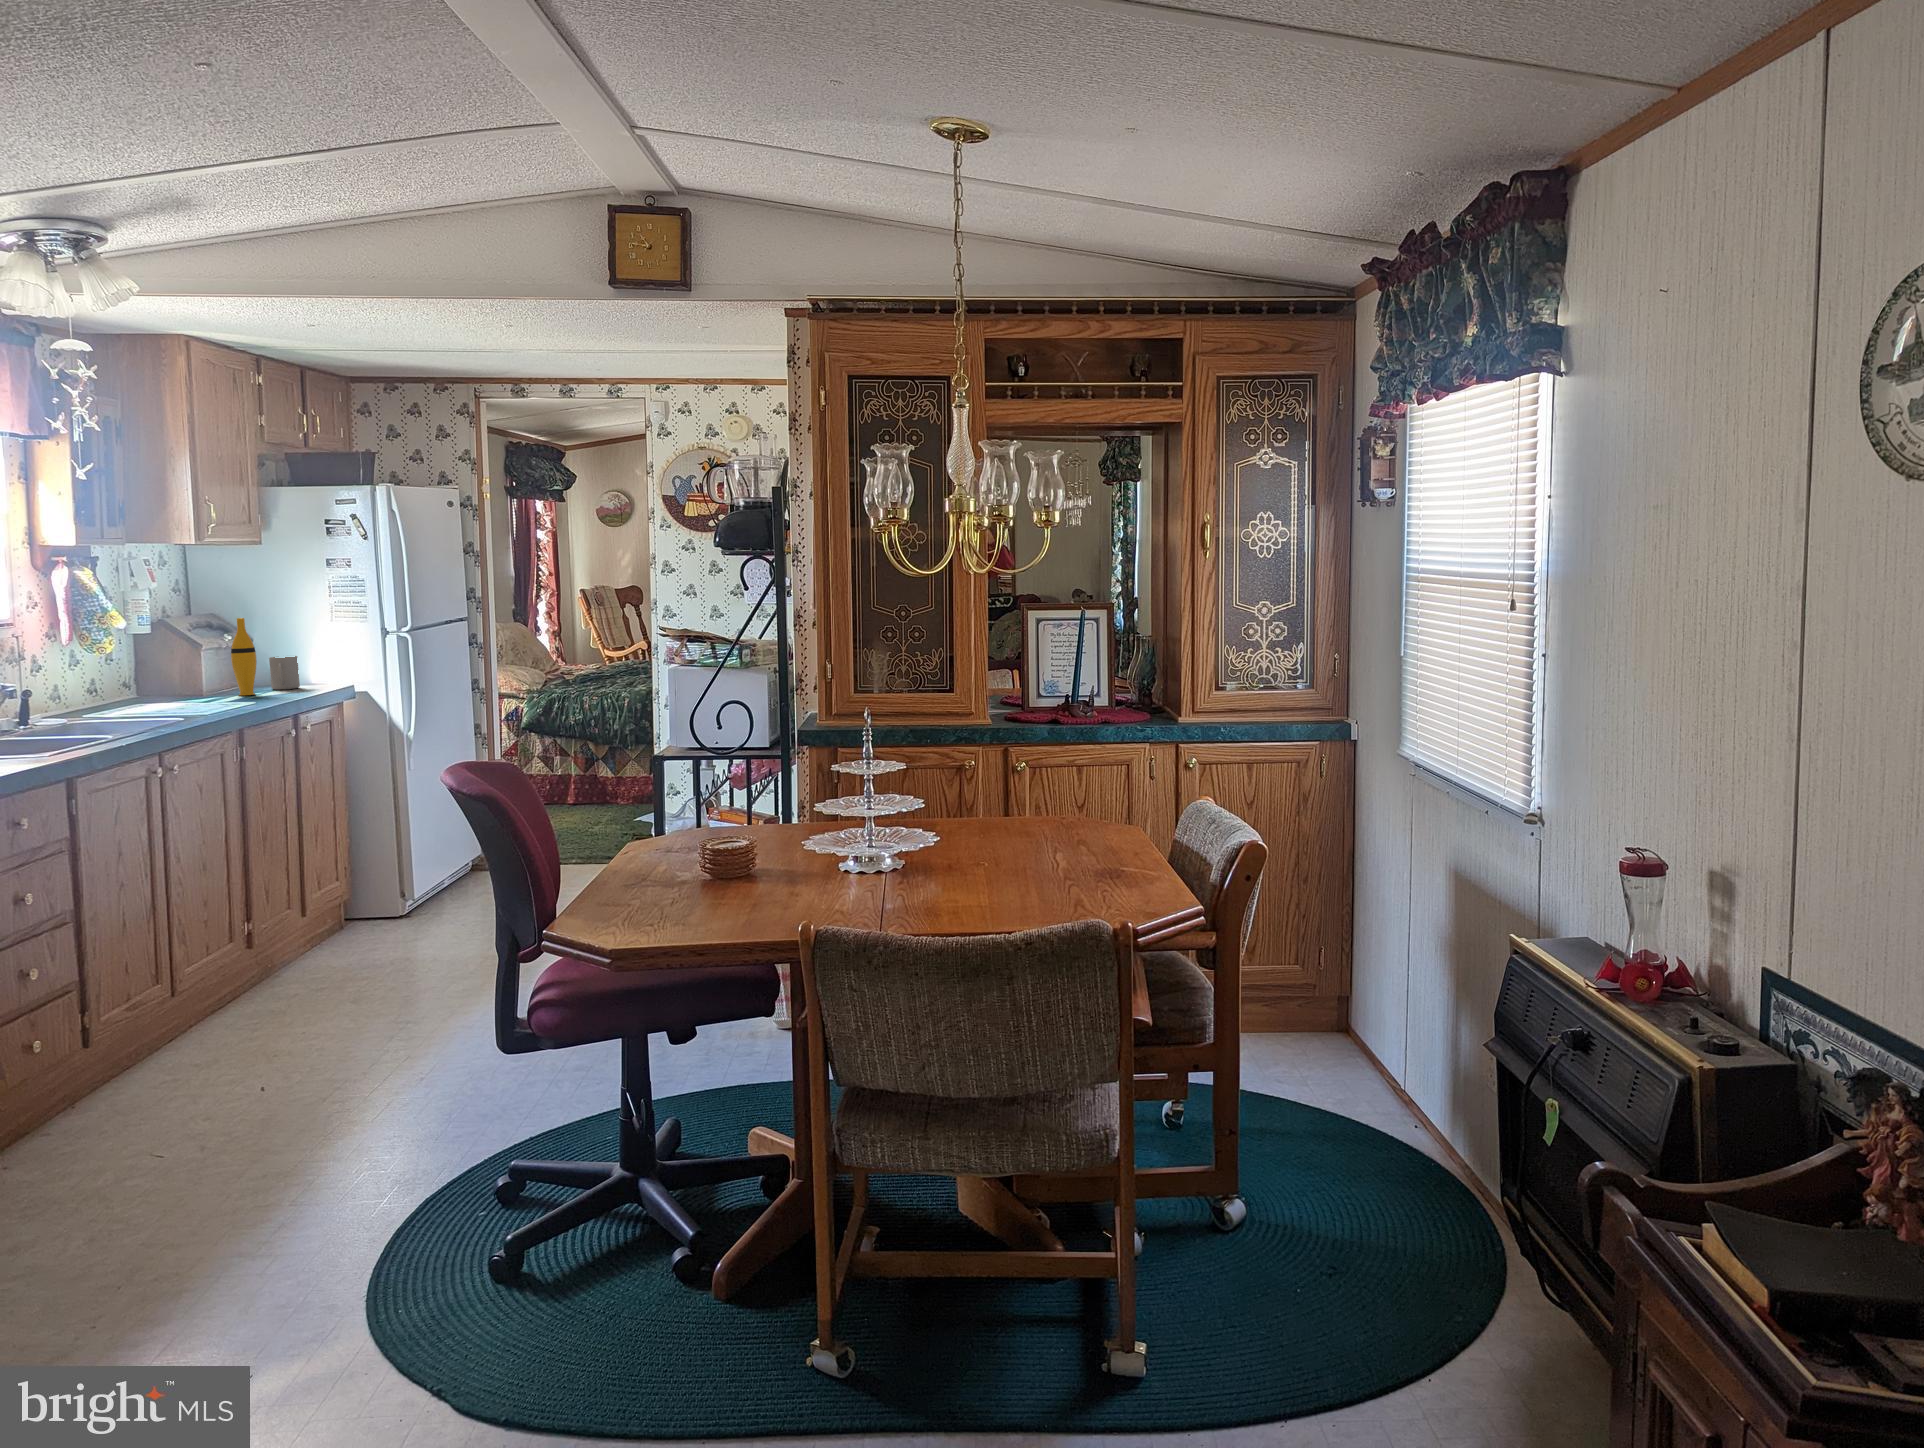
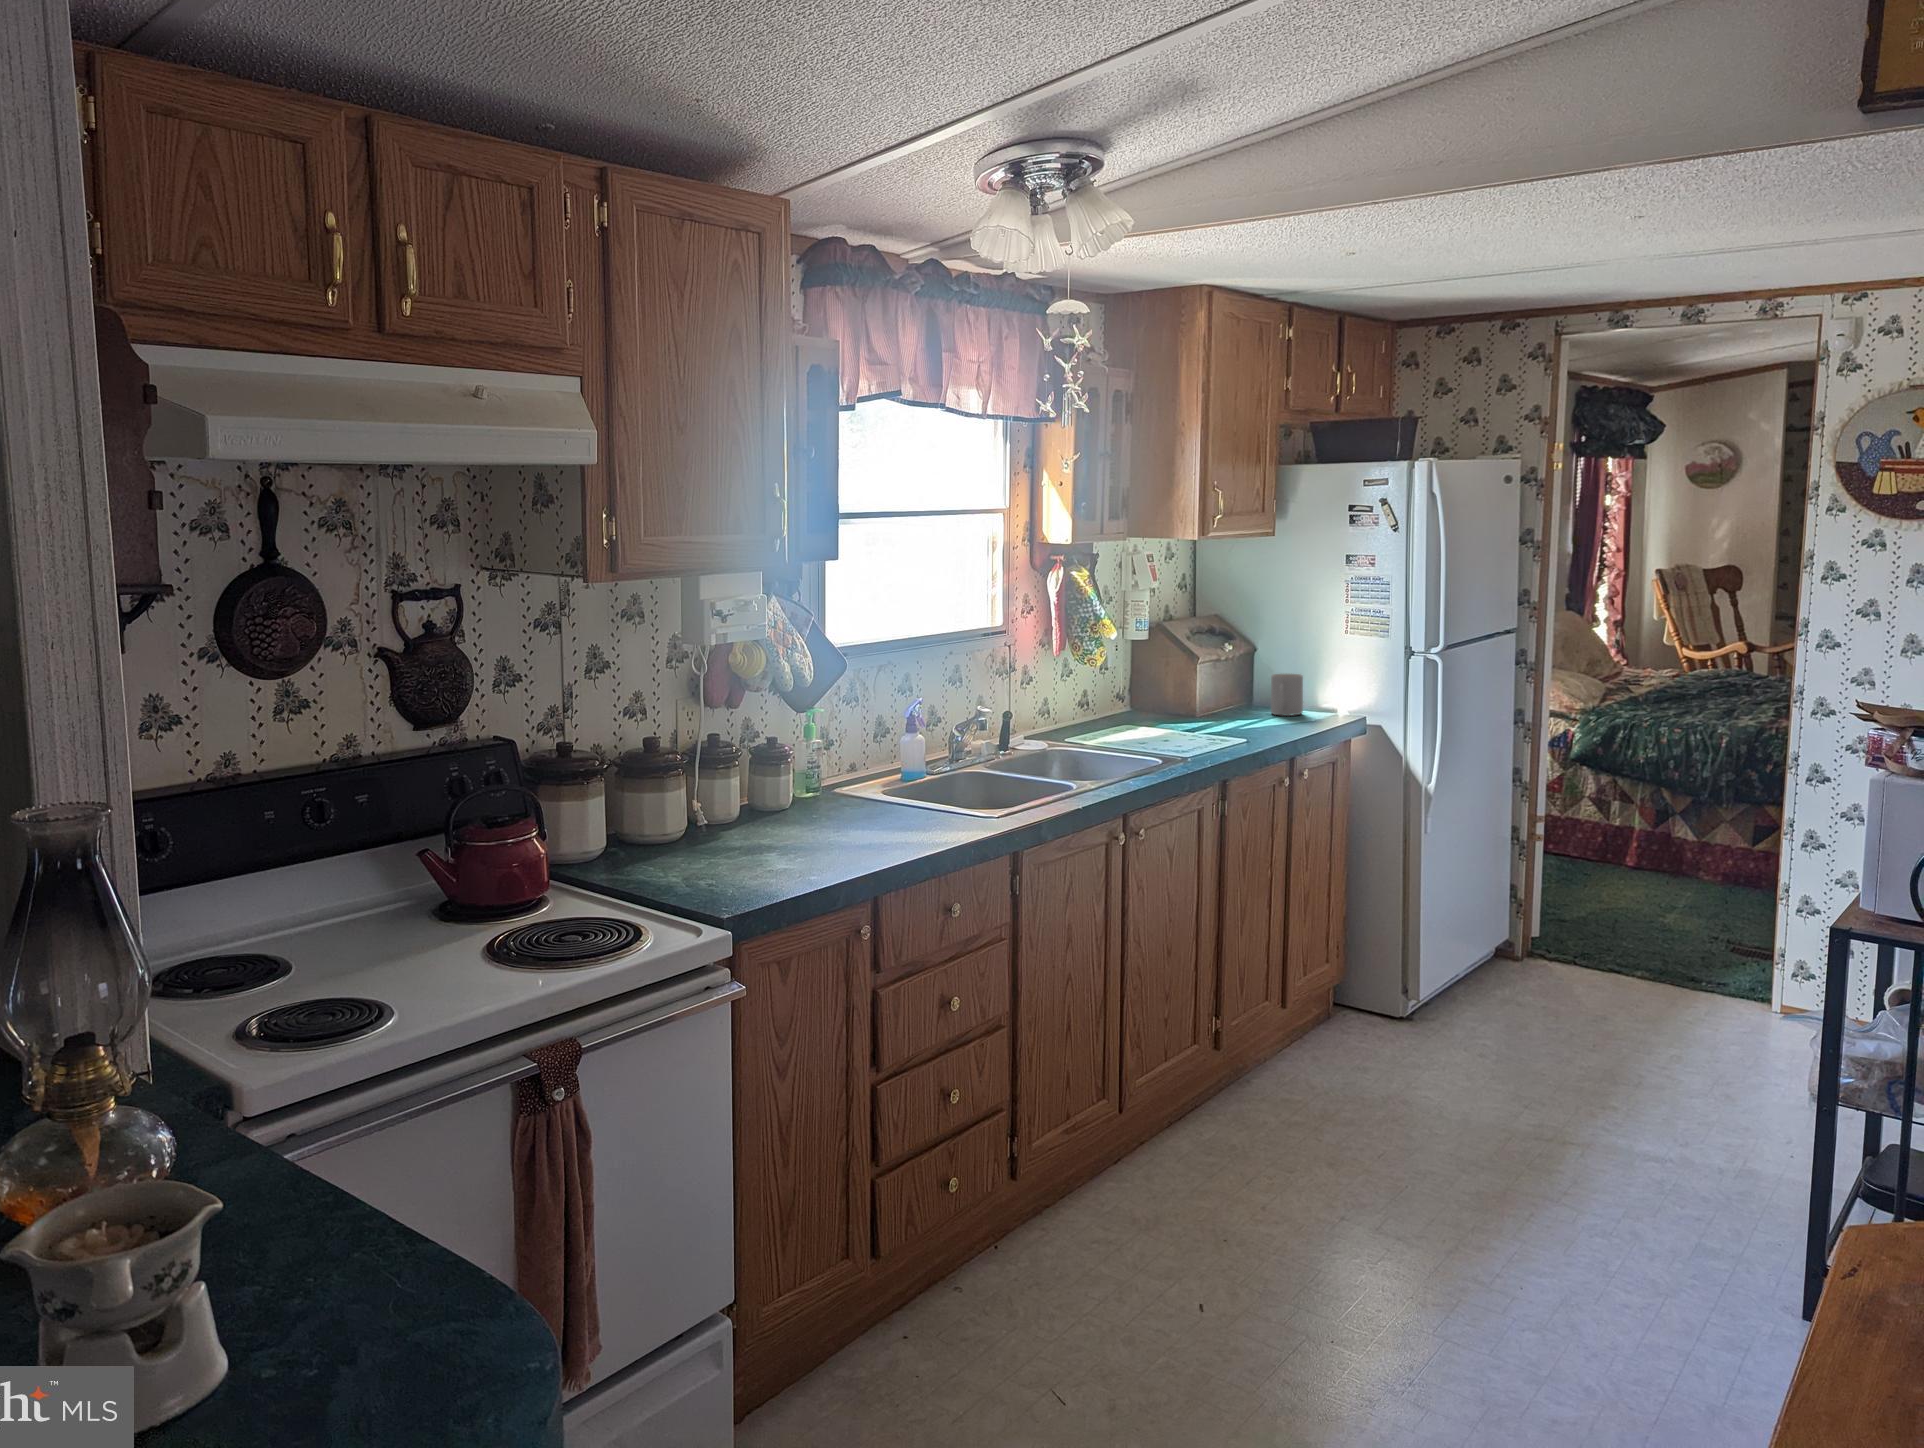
vase: present [231,618,257,696] -> none [1228,628,1255,723]

